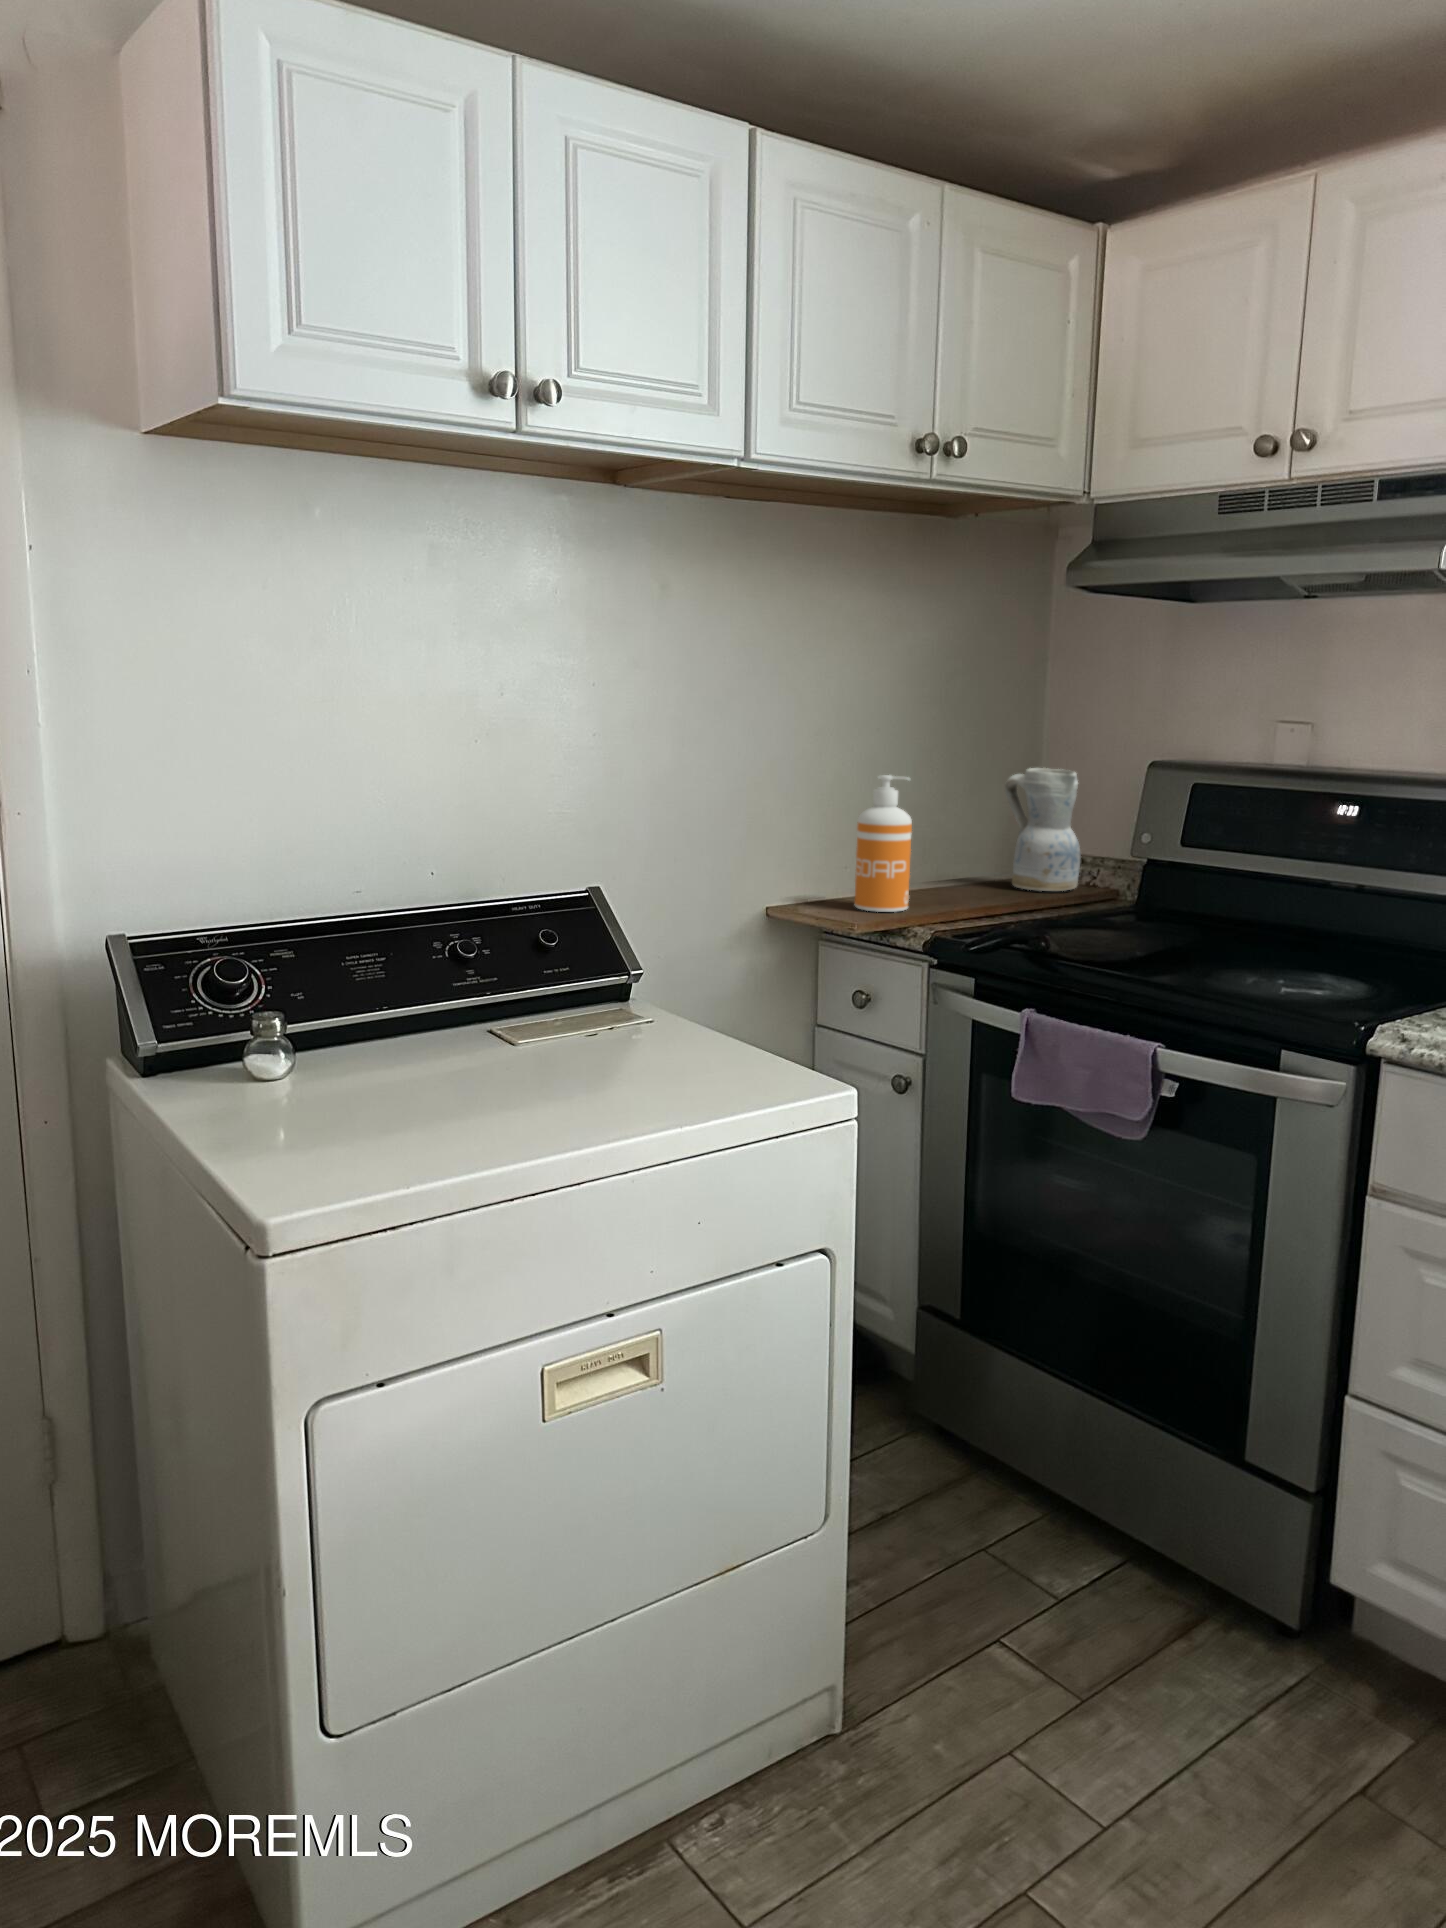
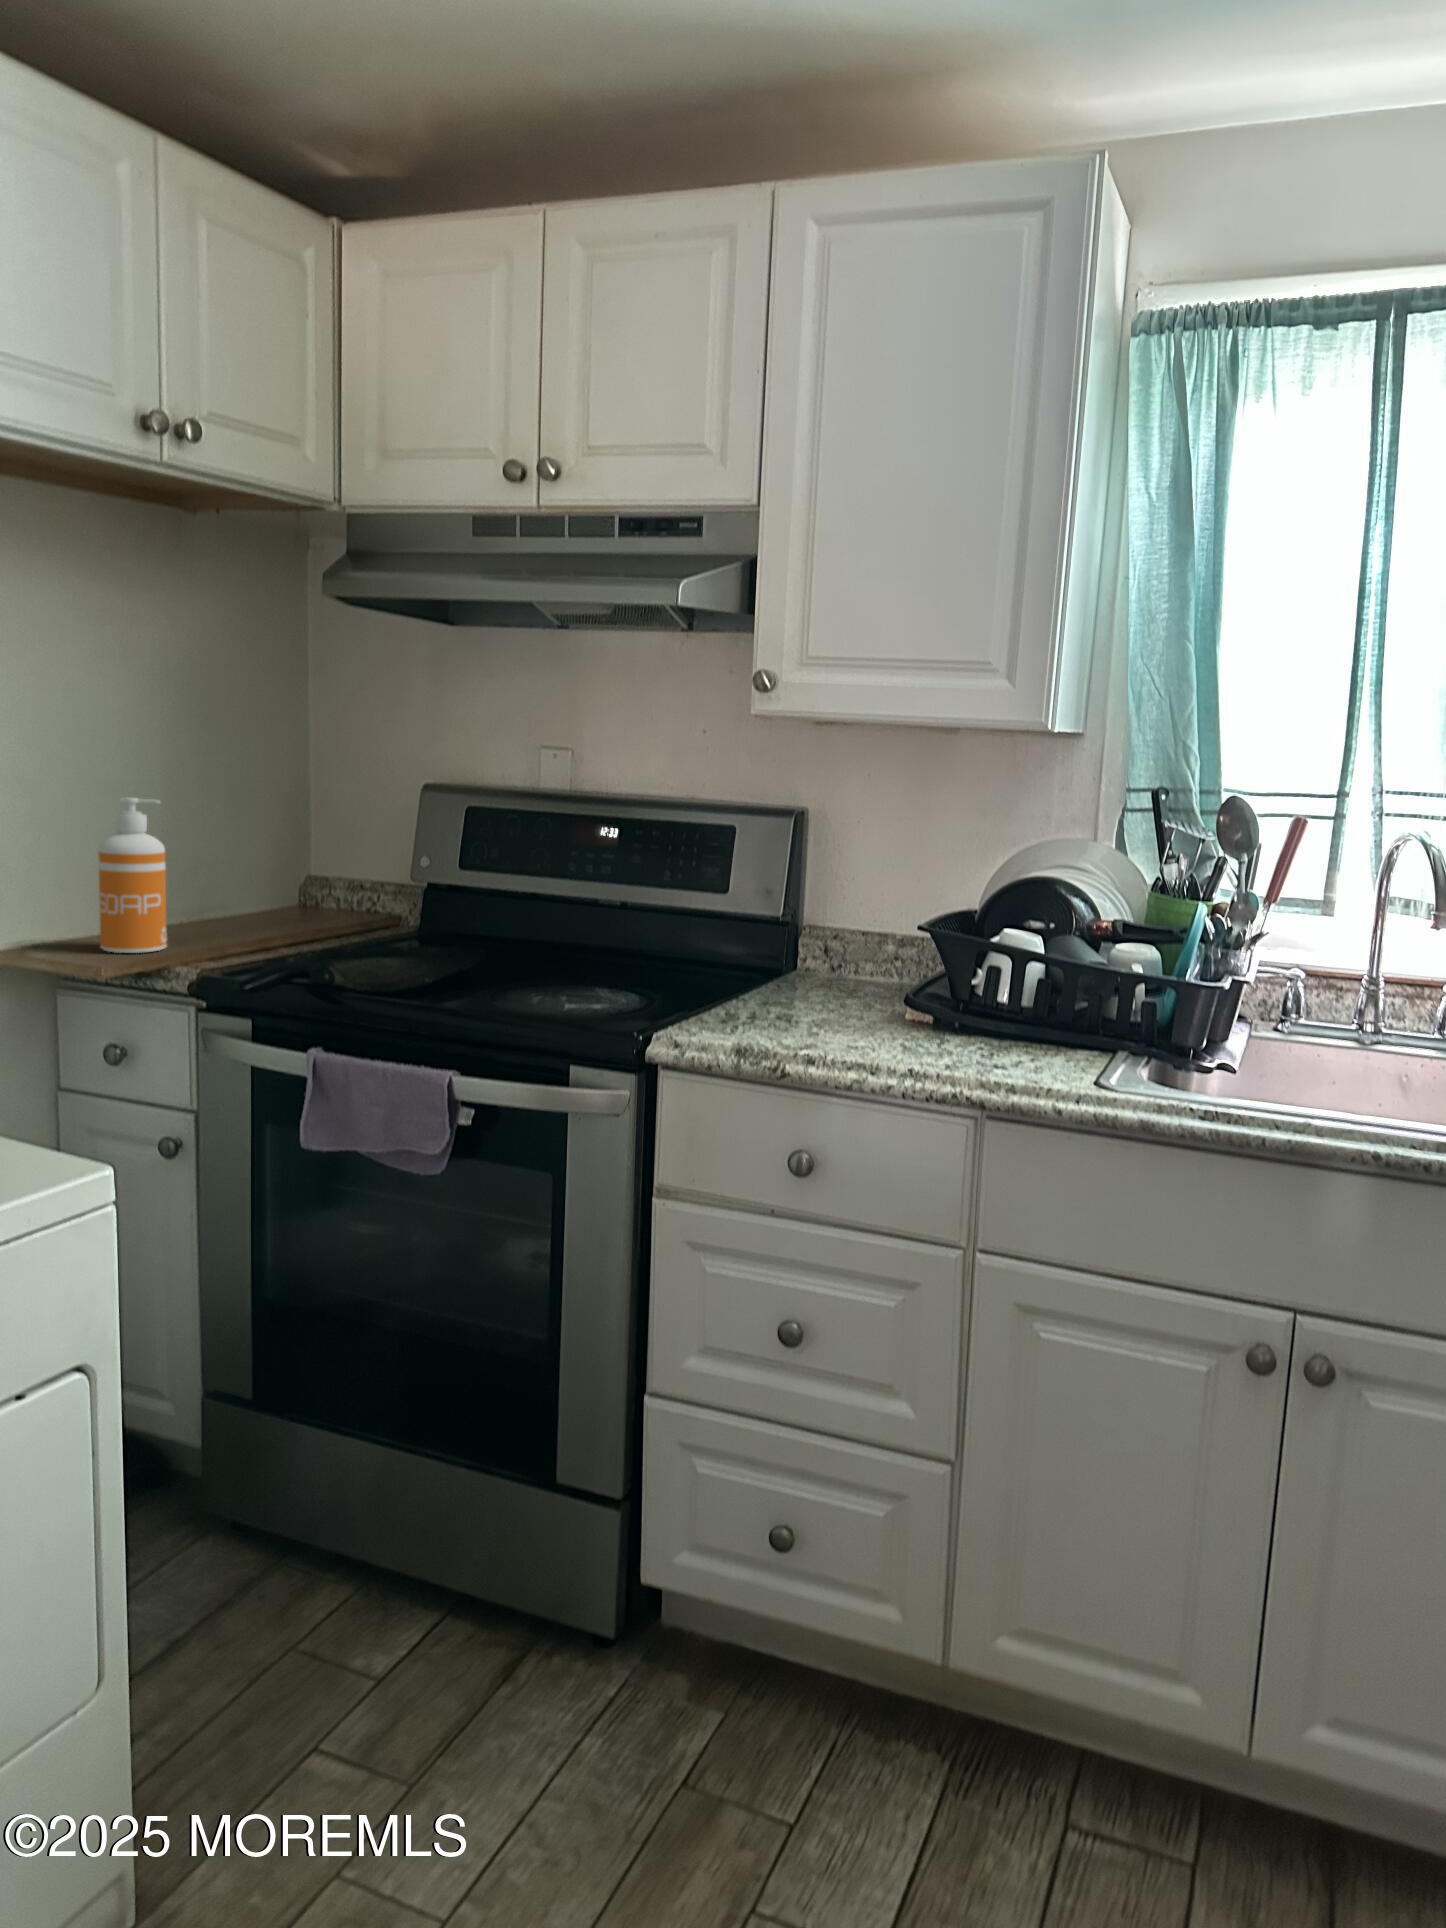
ceramic pitcher: present [1005,768,1081,891] -> none [271,790,357,920]

